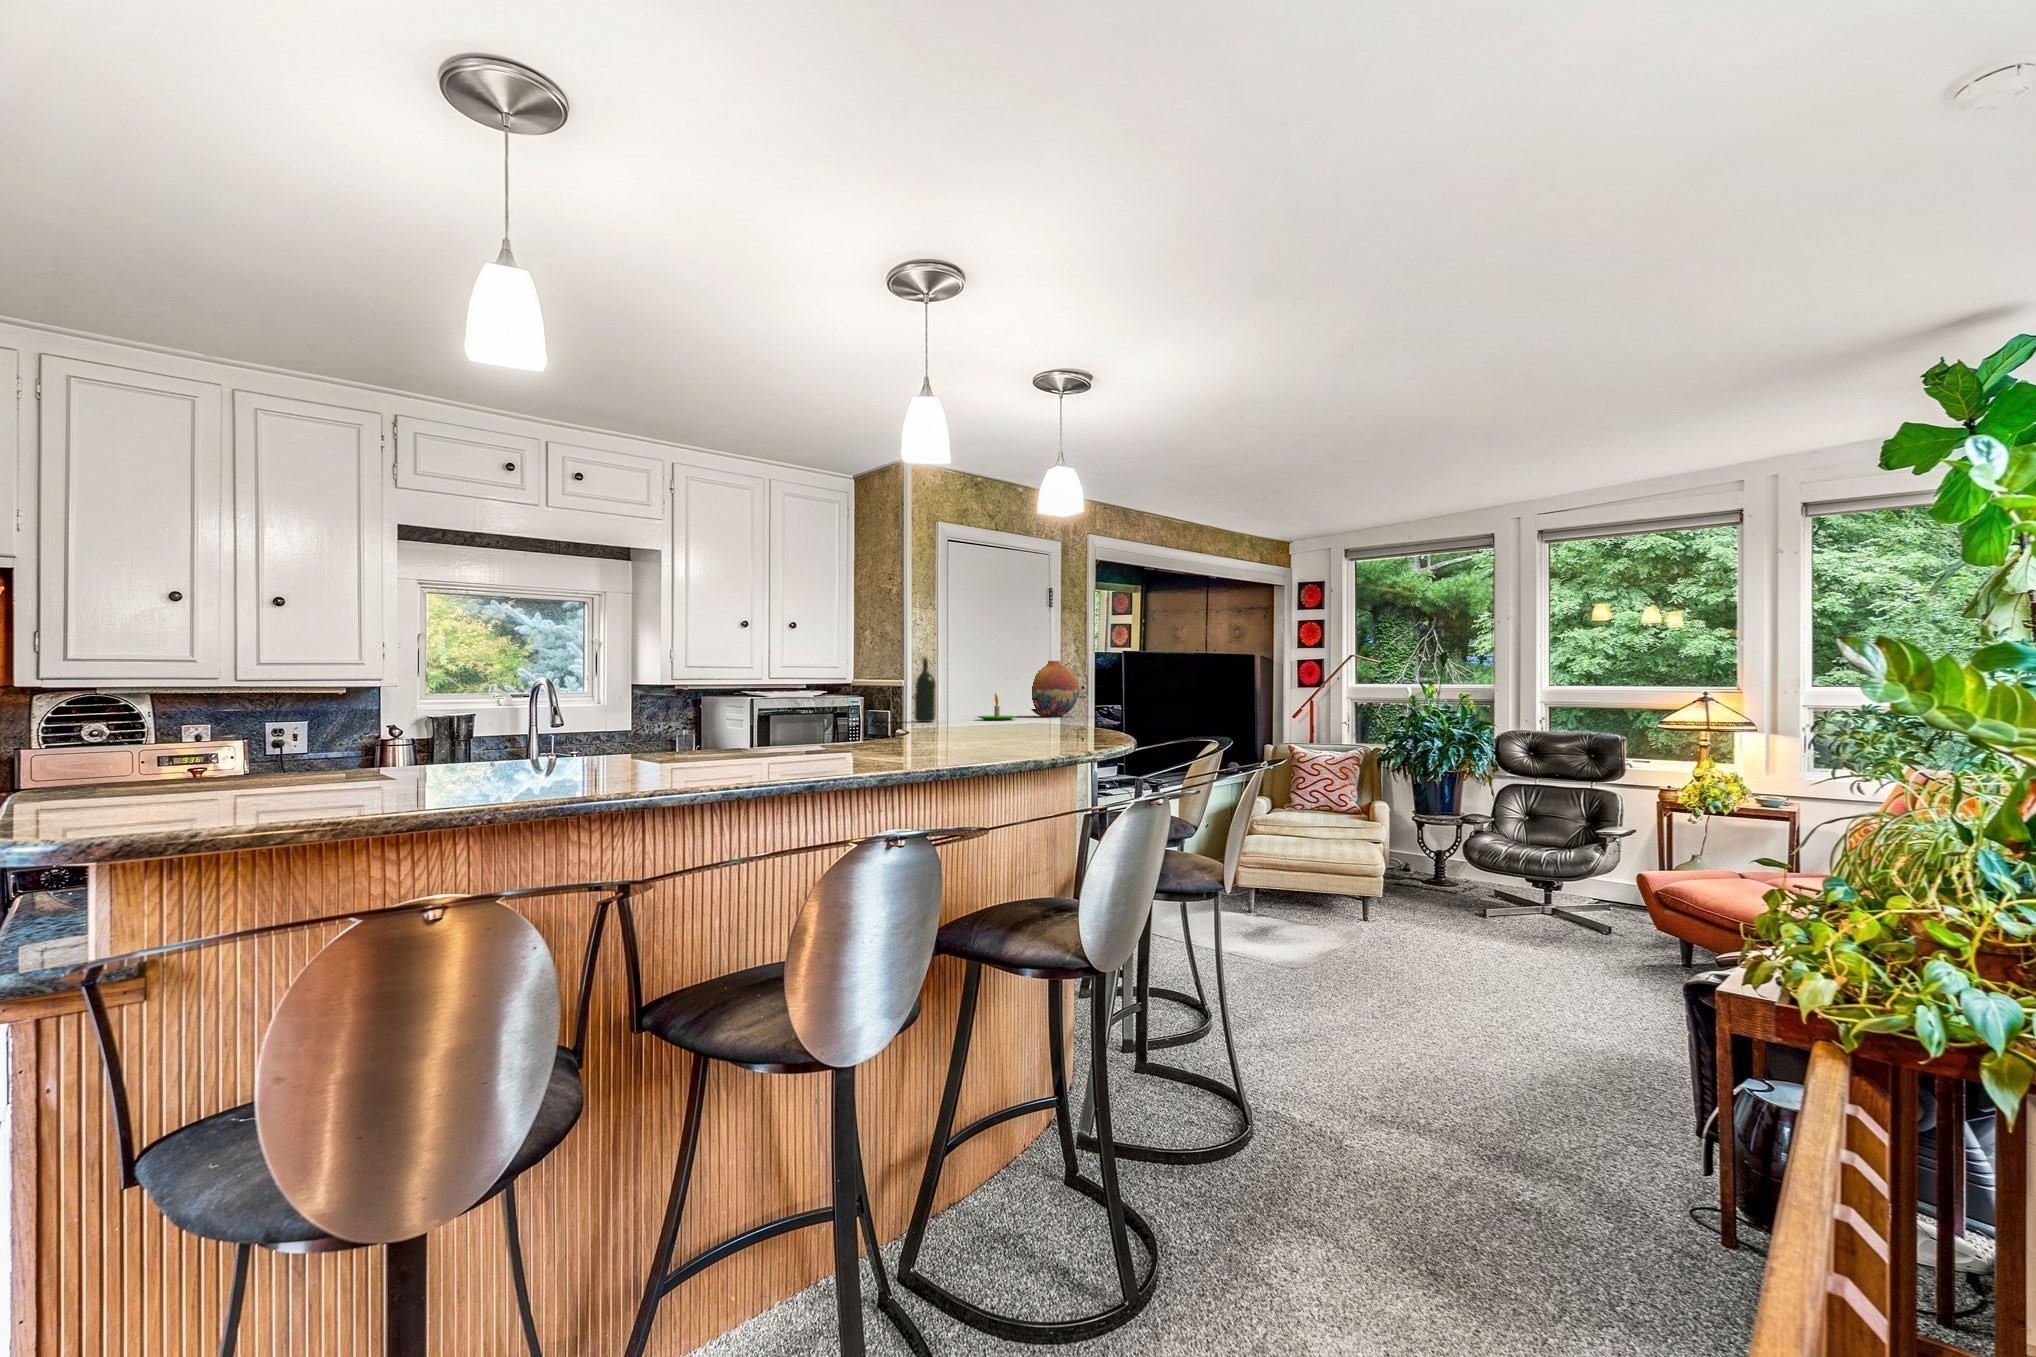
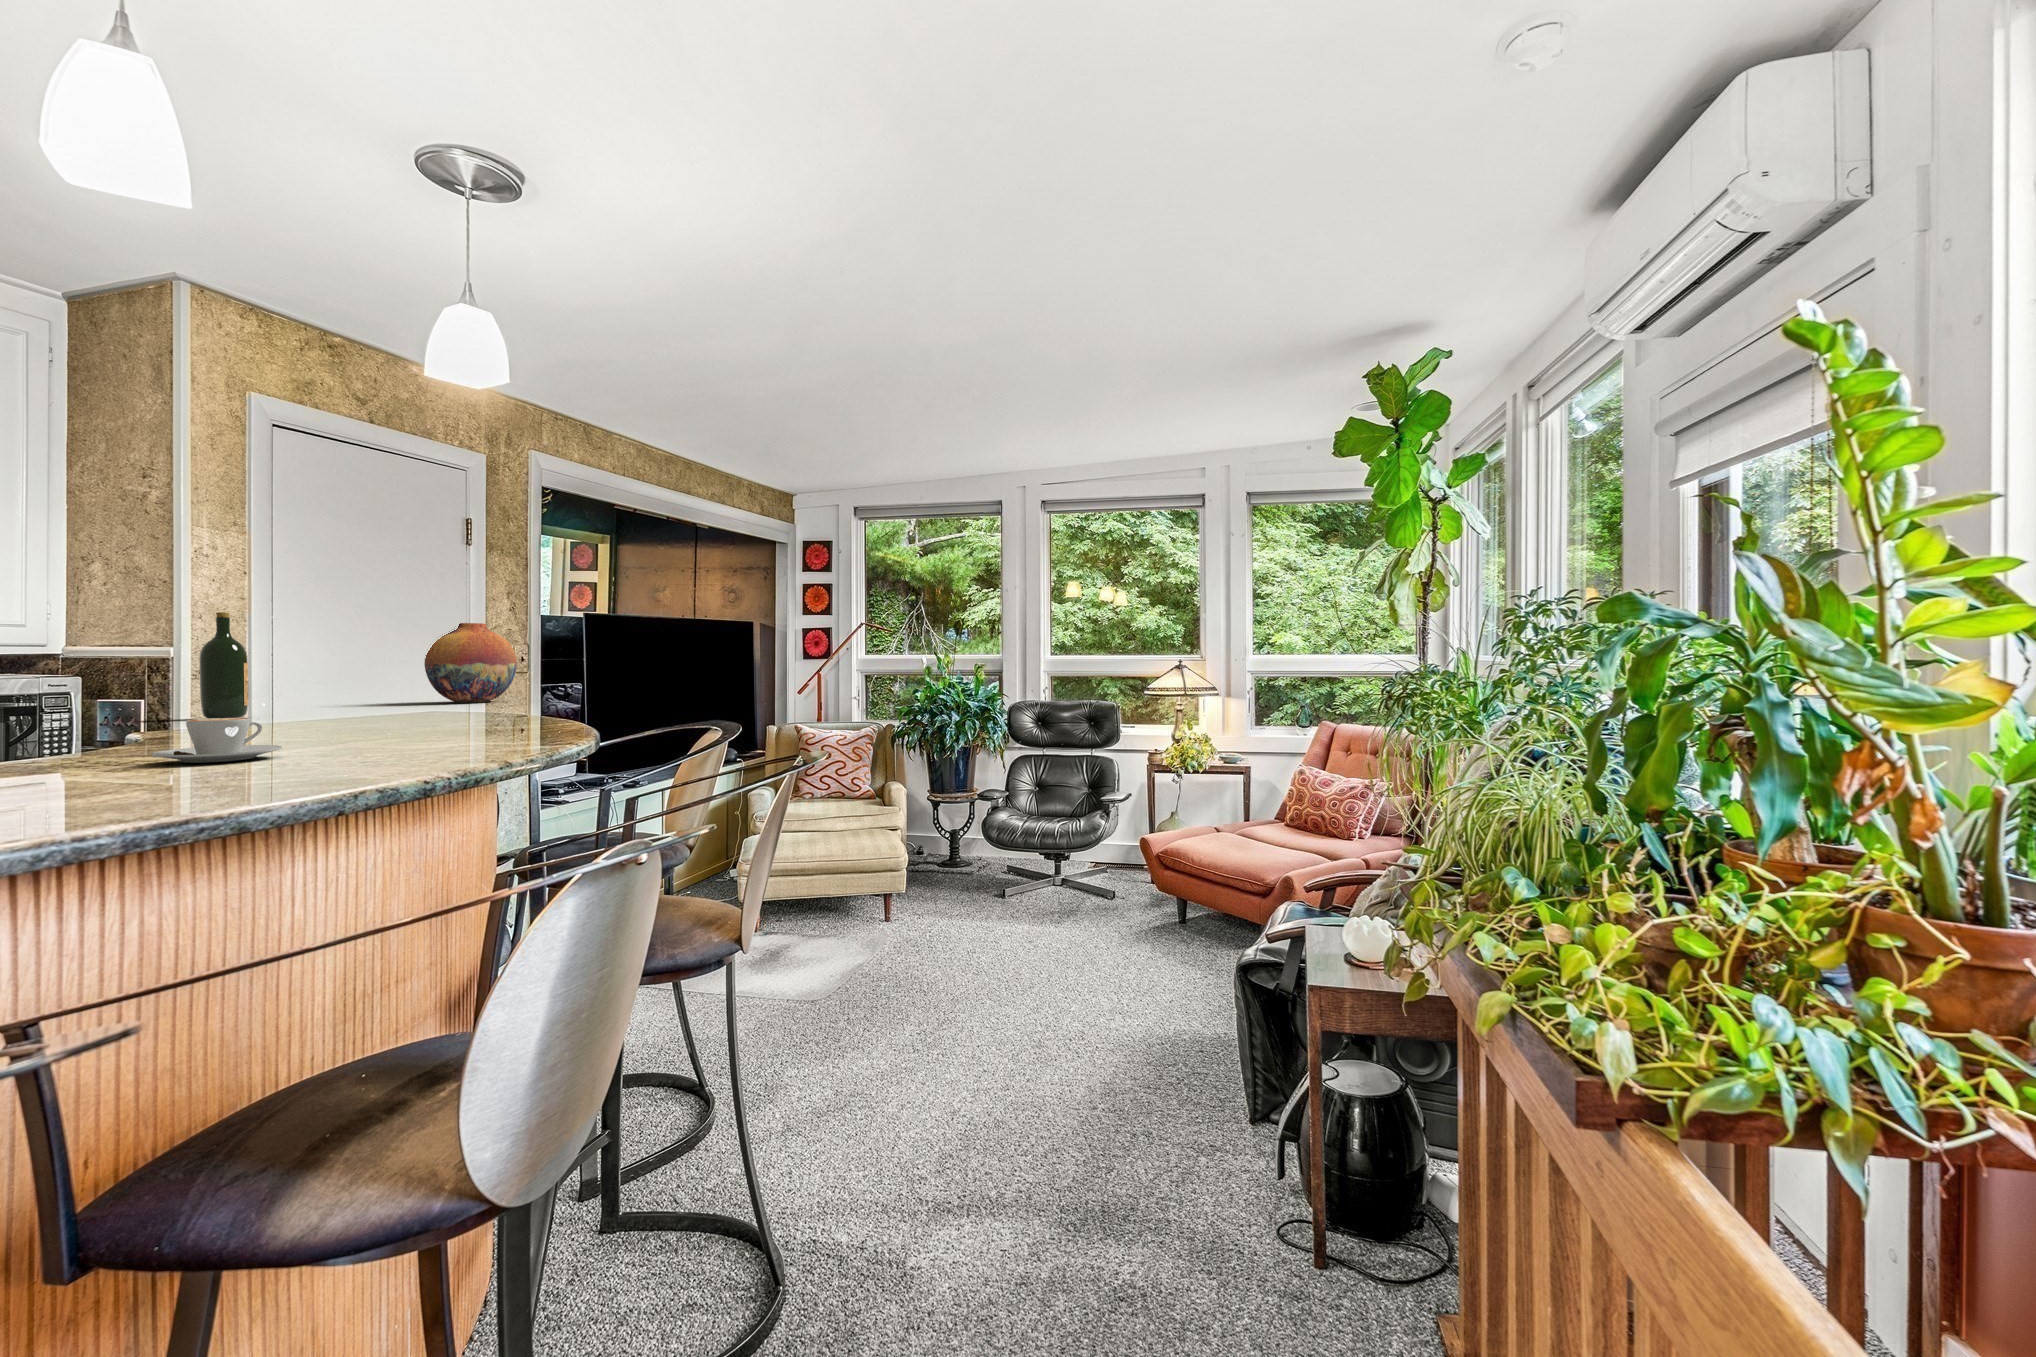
candle: present [977,693,1017,720] -> none [335,670,411,711]
coffee cup: none [923,718,975,741] -> present [151,718,282,763]

